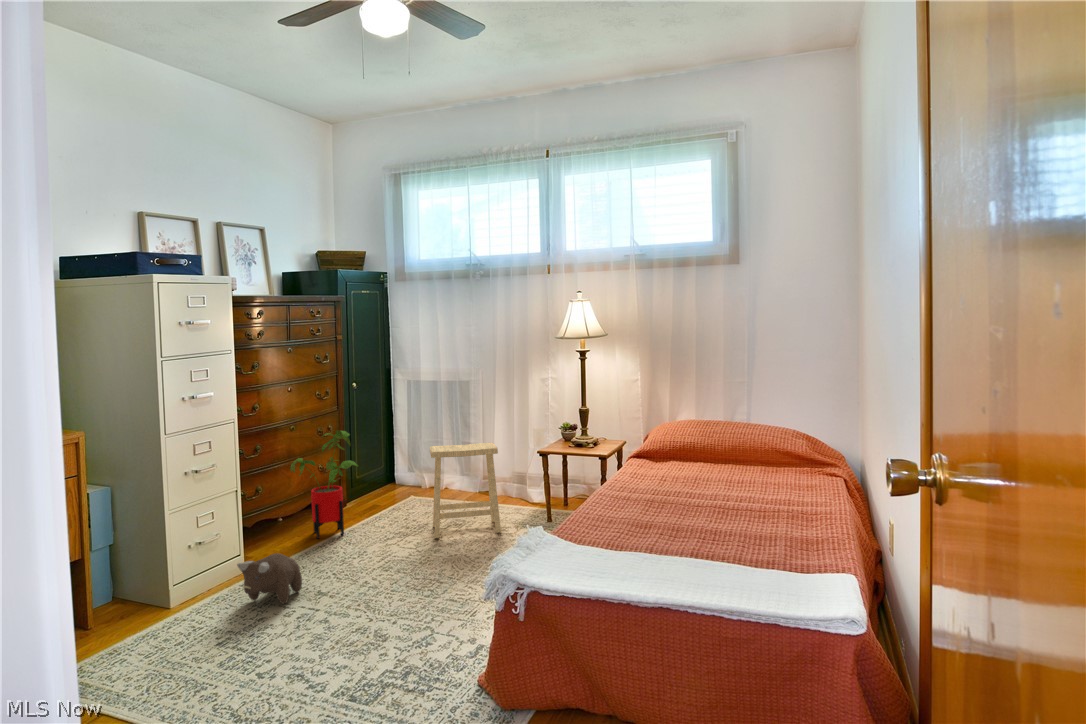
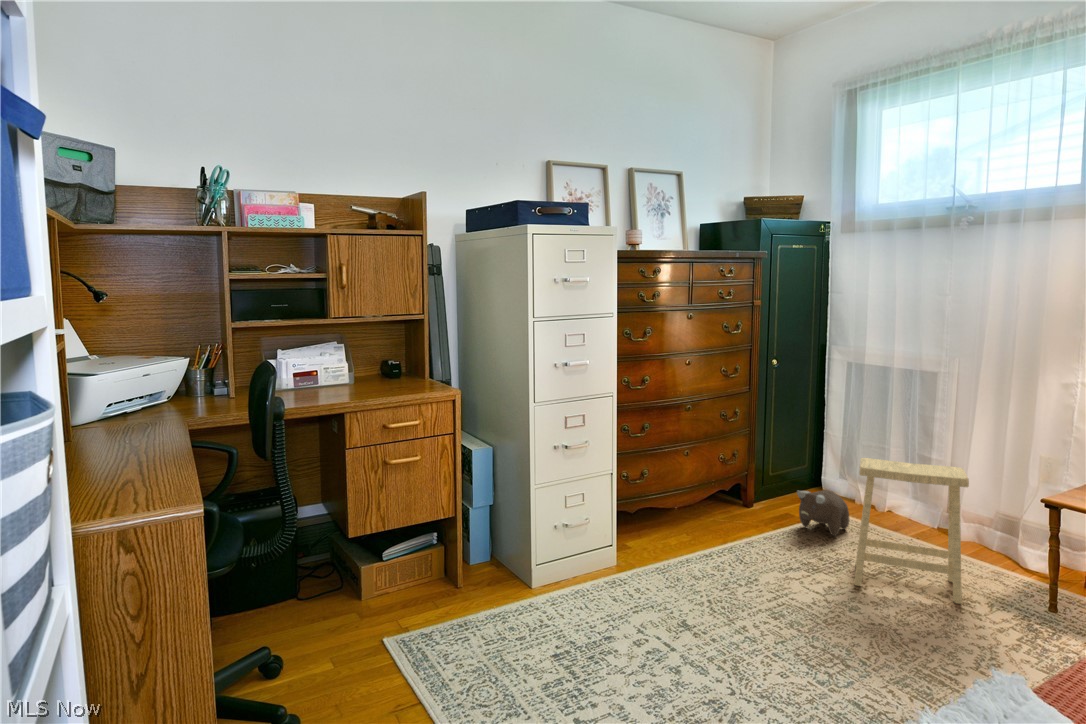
house plant: present [290,431,357,539] -> none [681,417,761,547]
plush toy: present [237,553,302,604] -> present [797,490,849,536]

